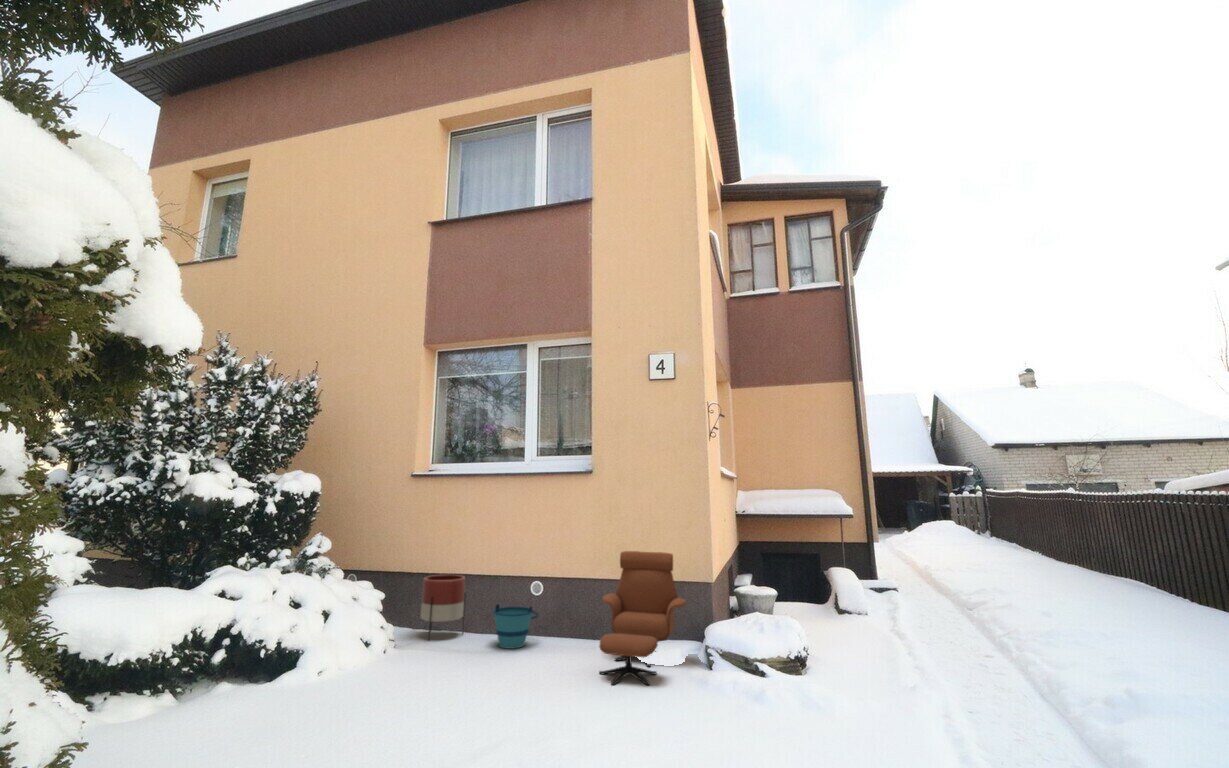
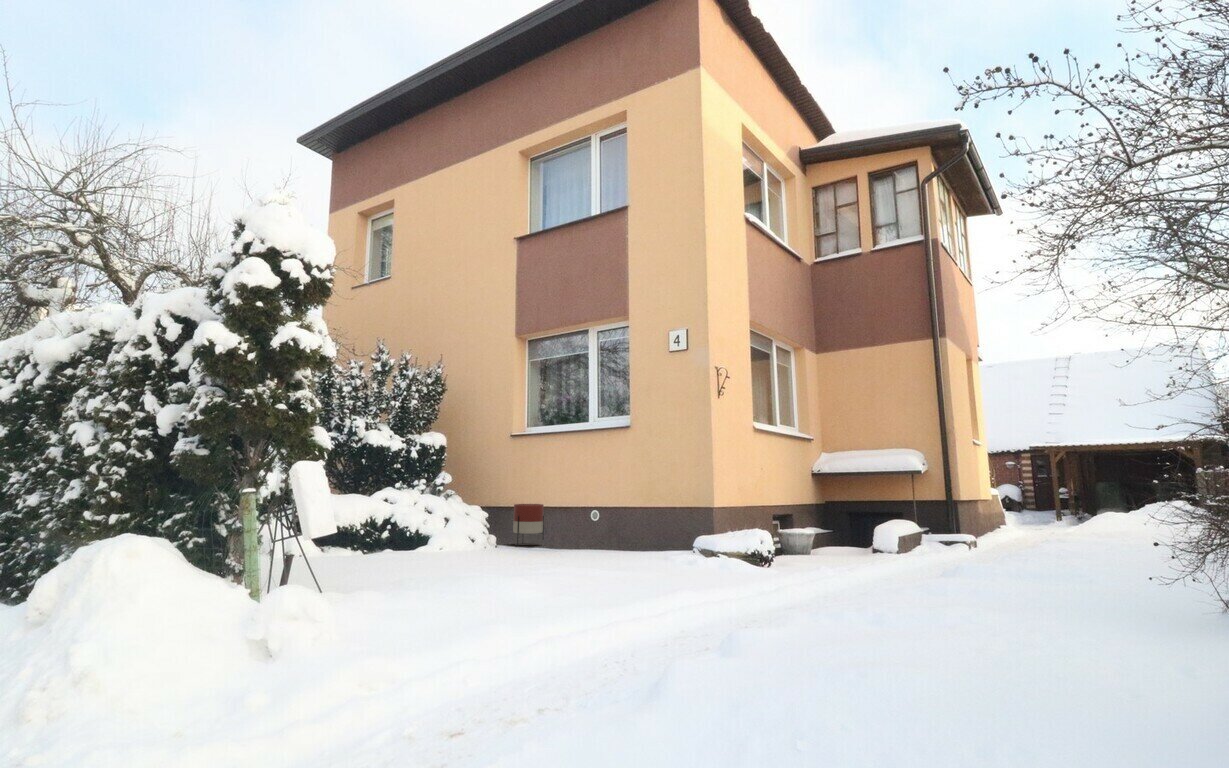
lounge chair: present [599,551,686,685] -> none [612,482,688,564]
bucket: present [494,604,539,649] -> none [557,521,591,551]

